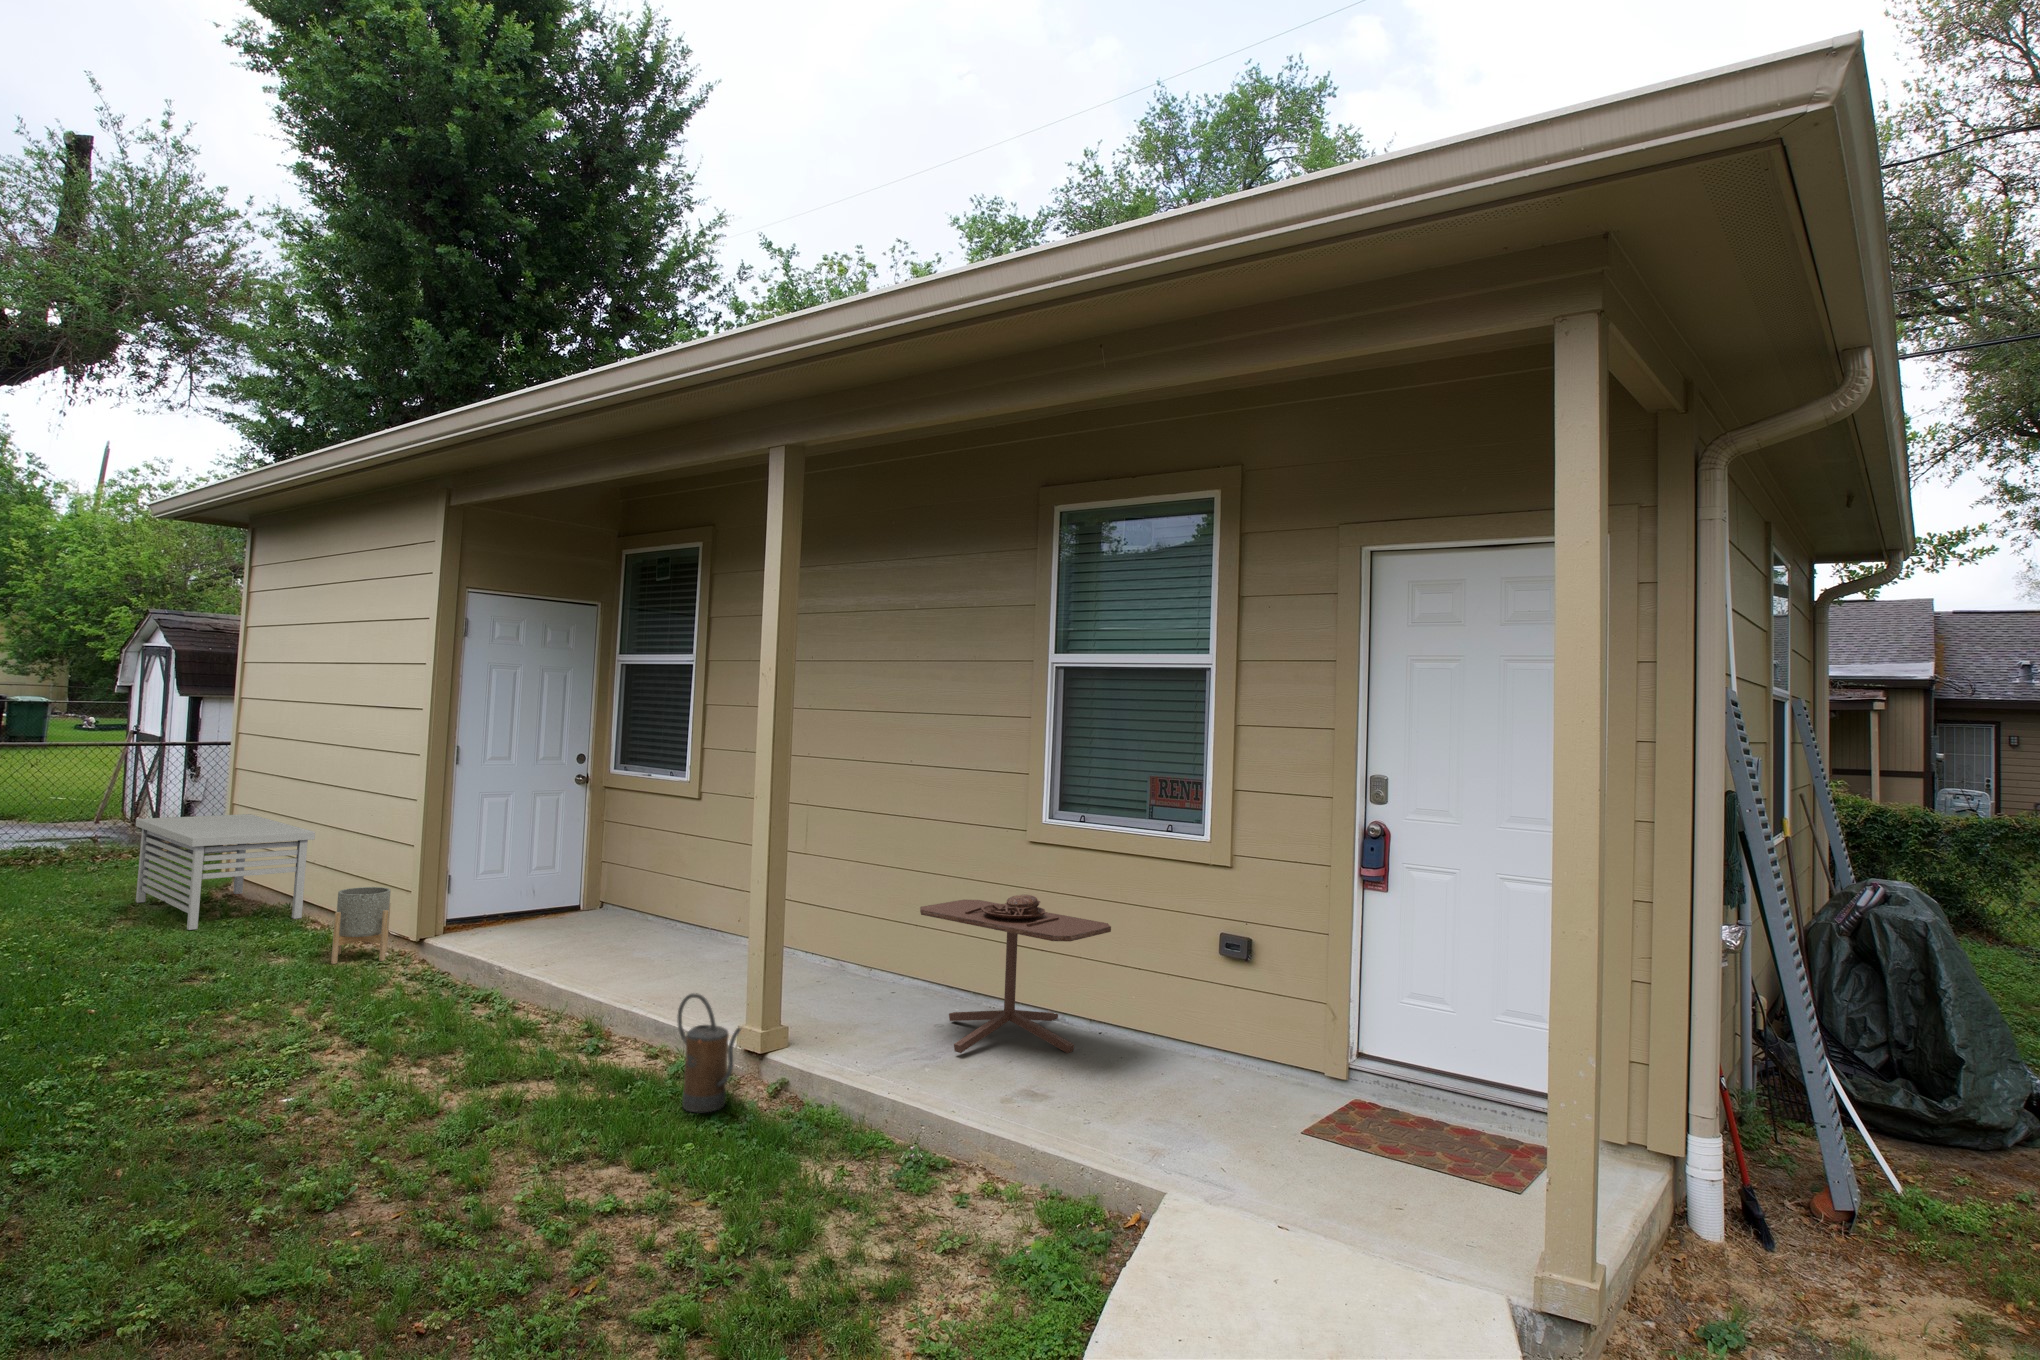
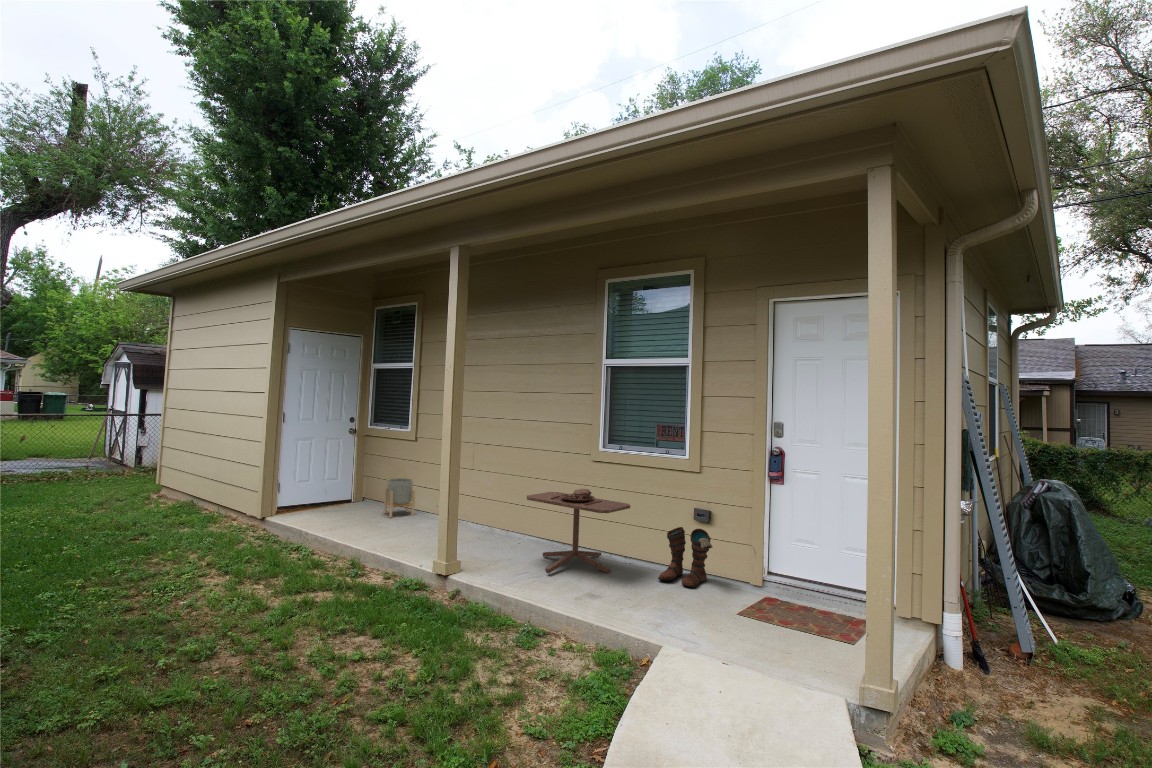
storage bench: present [136,814,315,930] -> none [107,451,203,512]
planter: present [331,887,391,964] -> present [384,478,415,518]
boots: none [1161,968,1262,1081] -> present [658,527,712,587]
watering can: present [677,993,741,1112] -> none [395,542,430,606]

